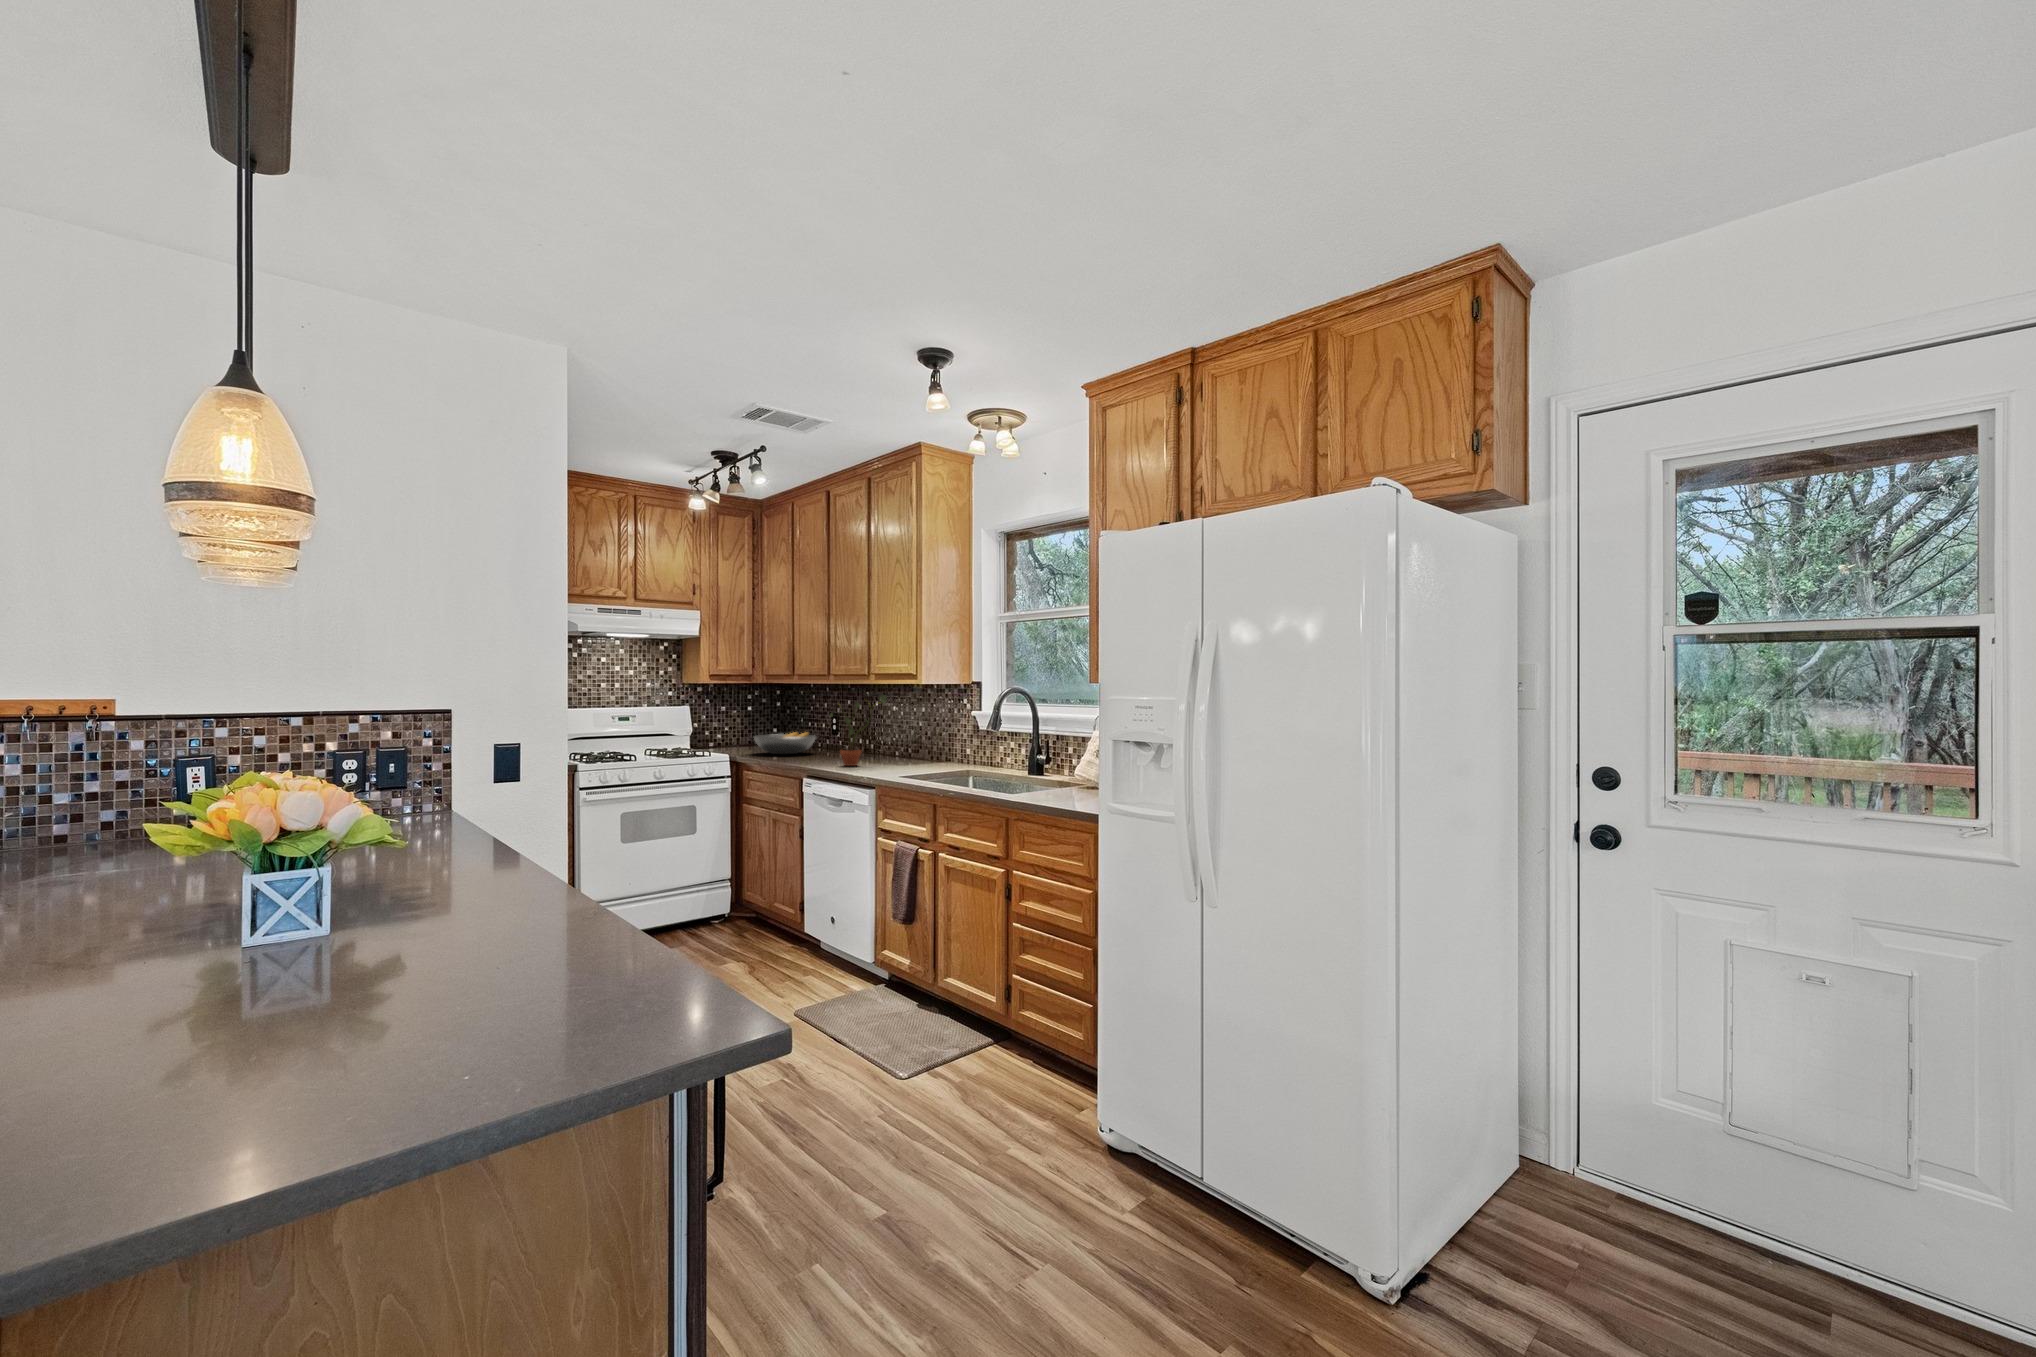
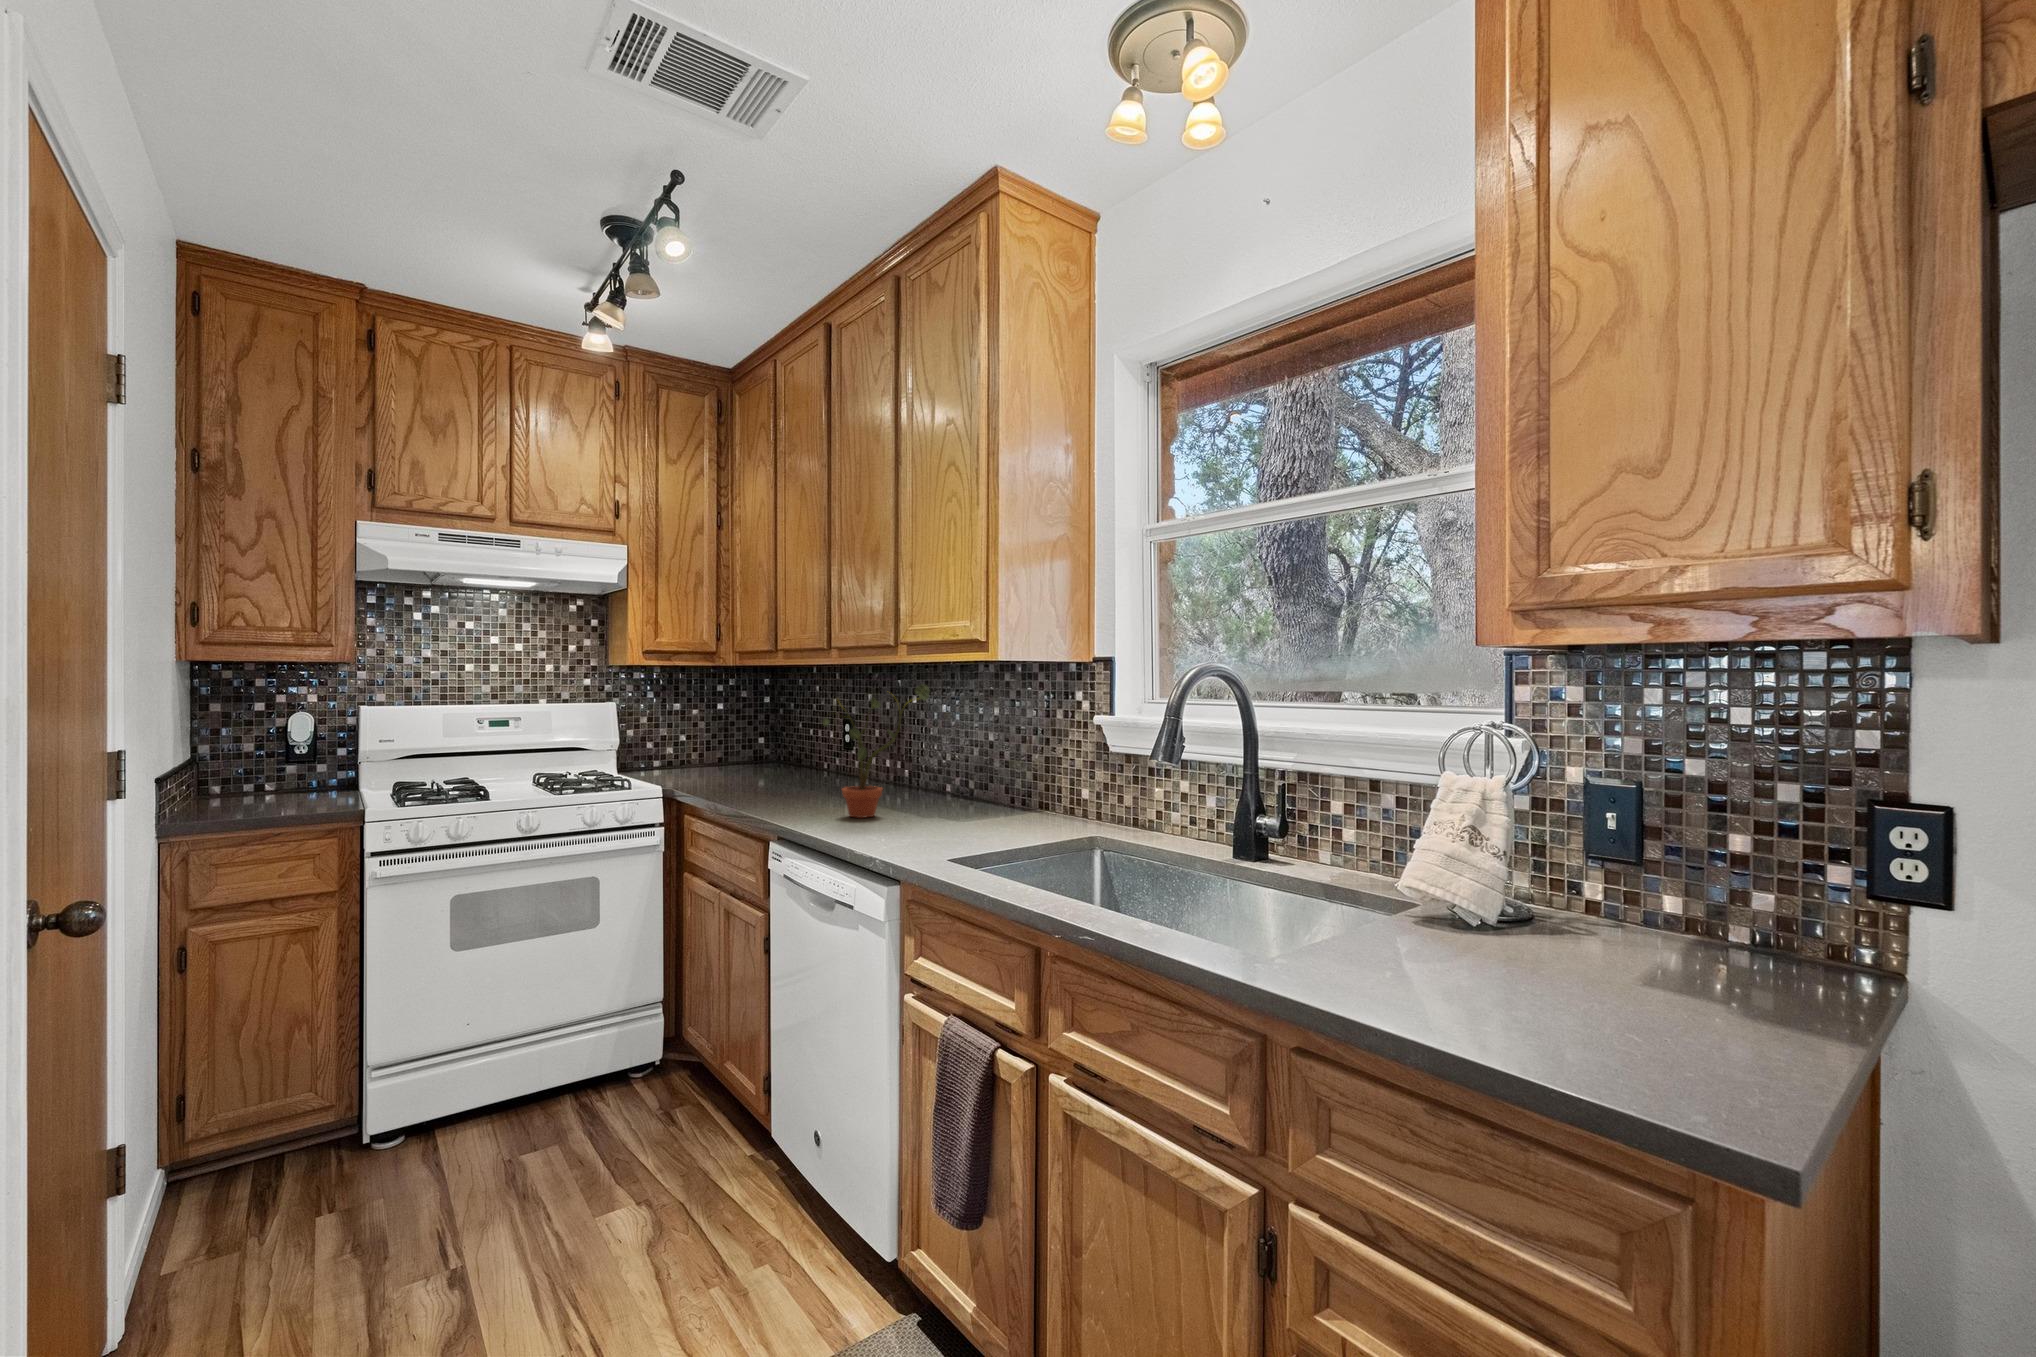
fruit bowl: present [754,732,816,754] -> none [709,745,816,783]

